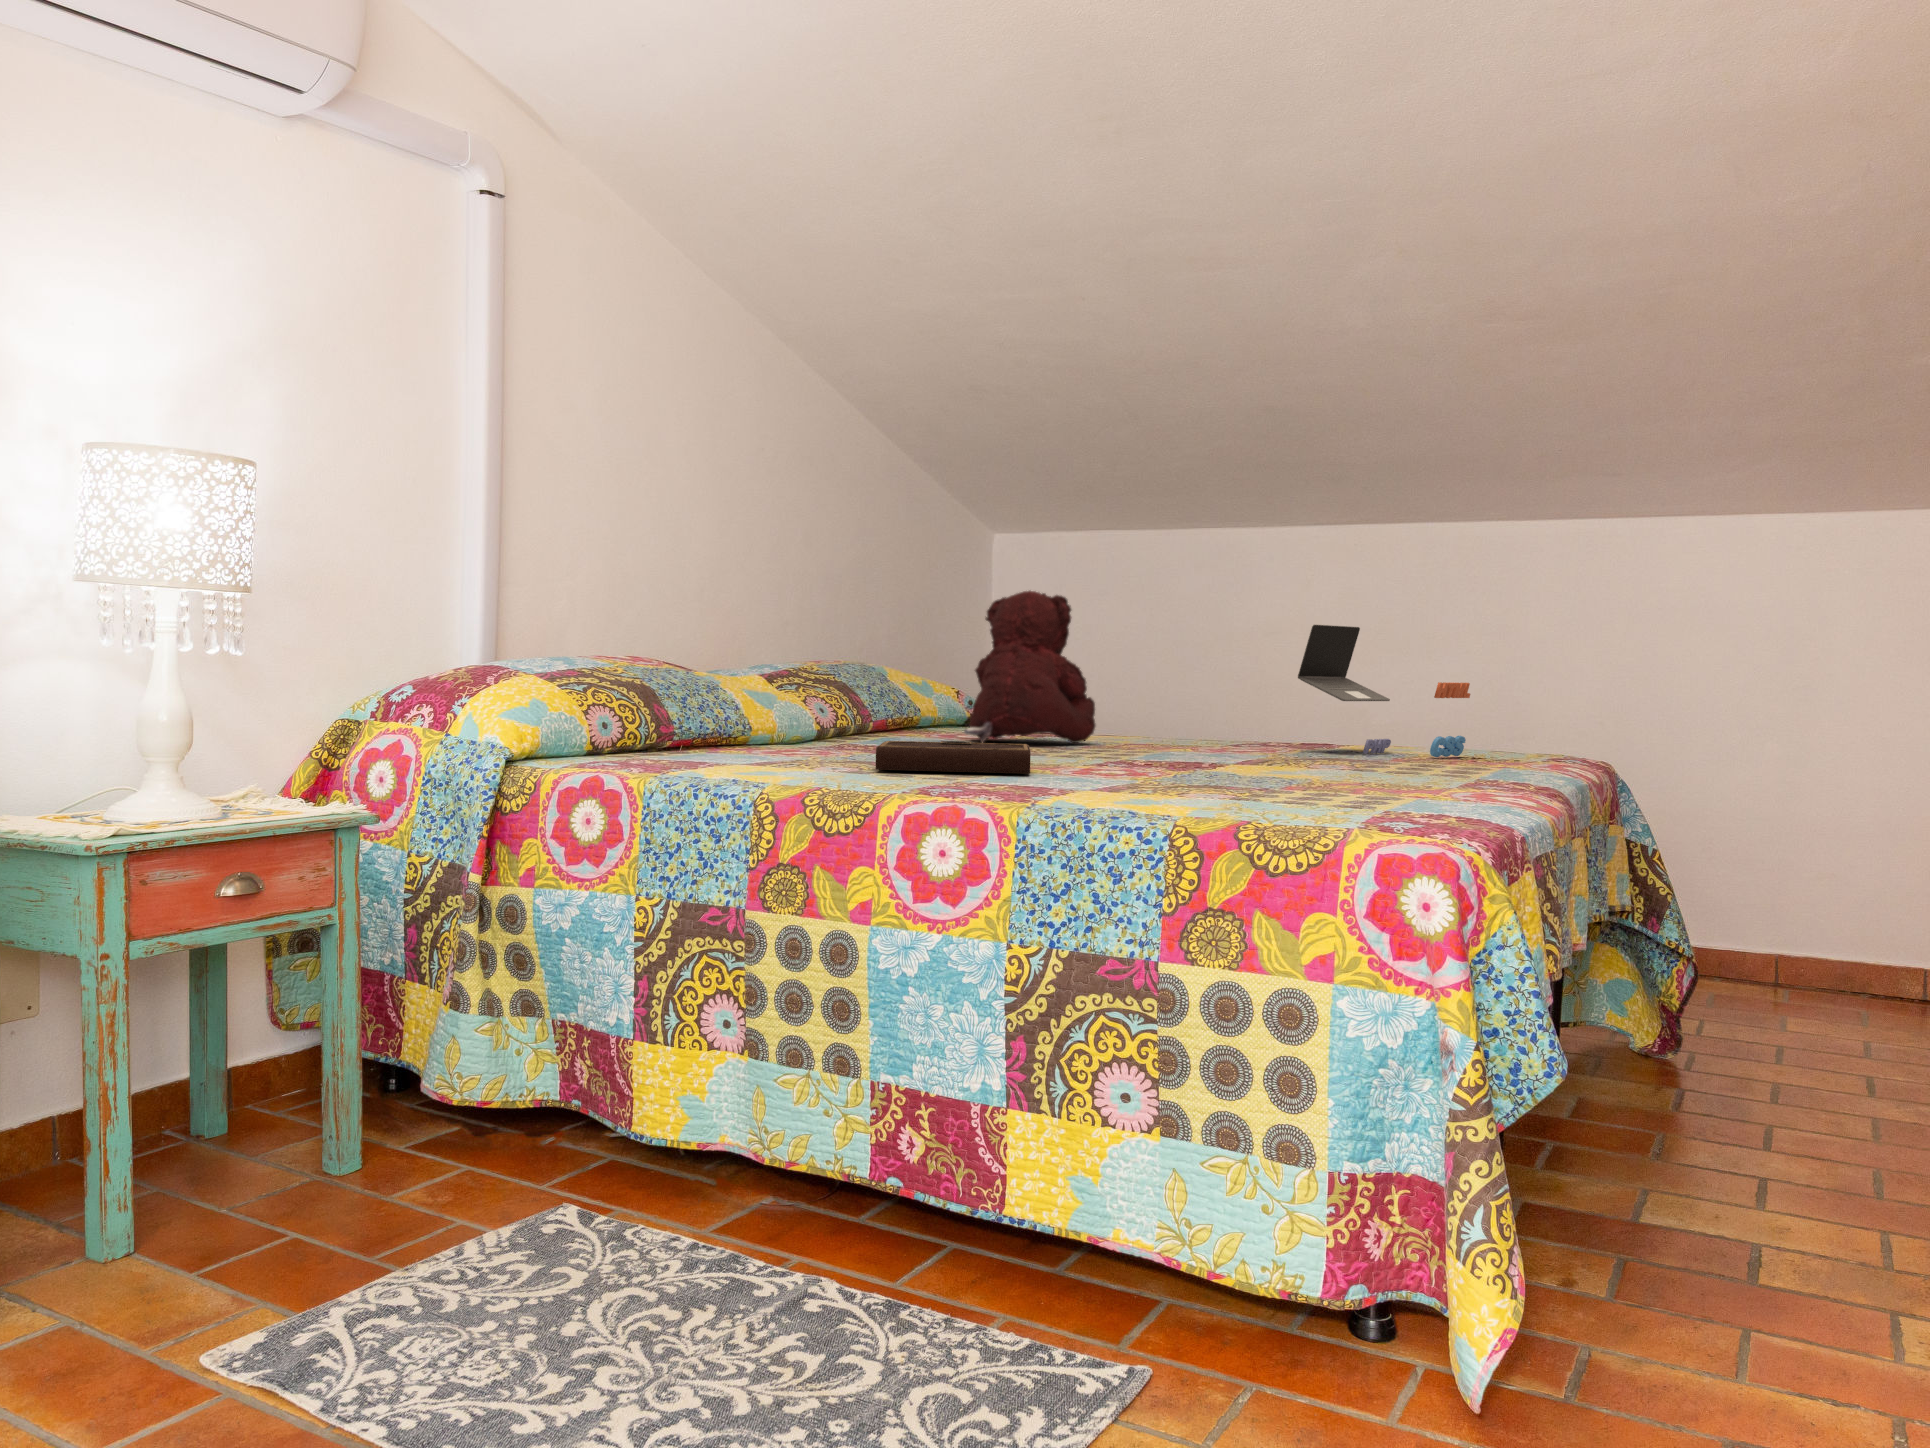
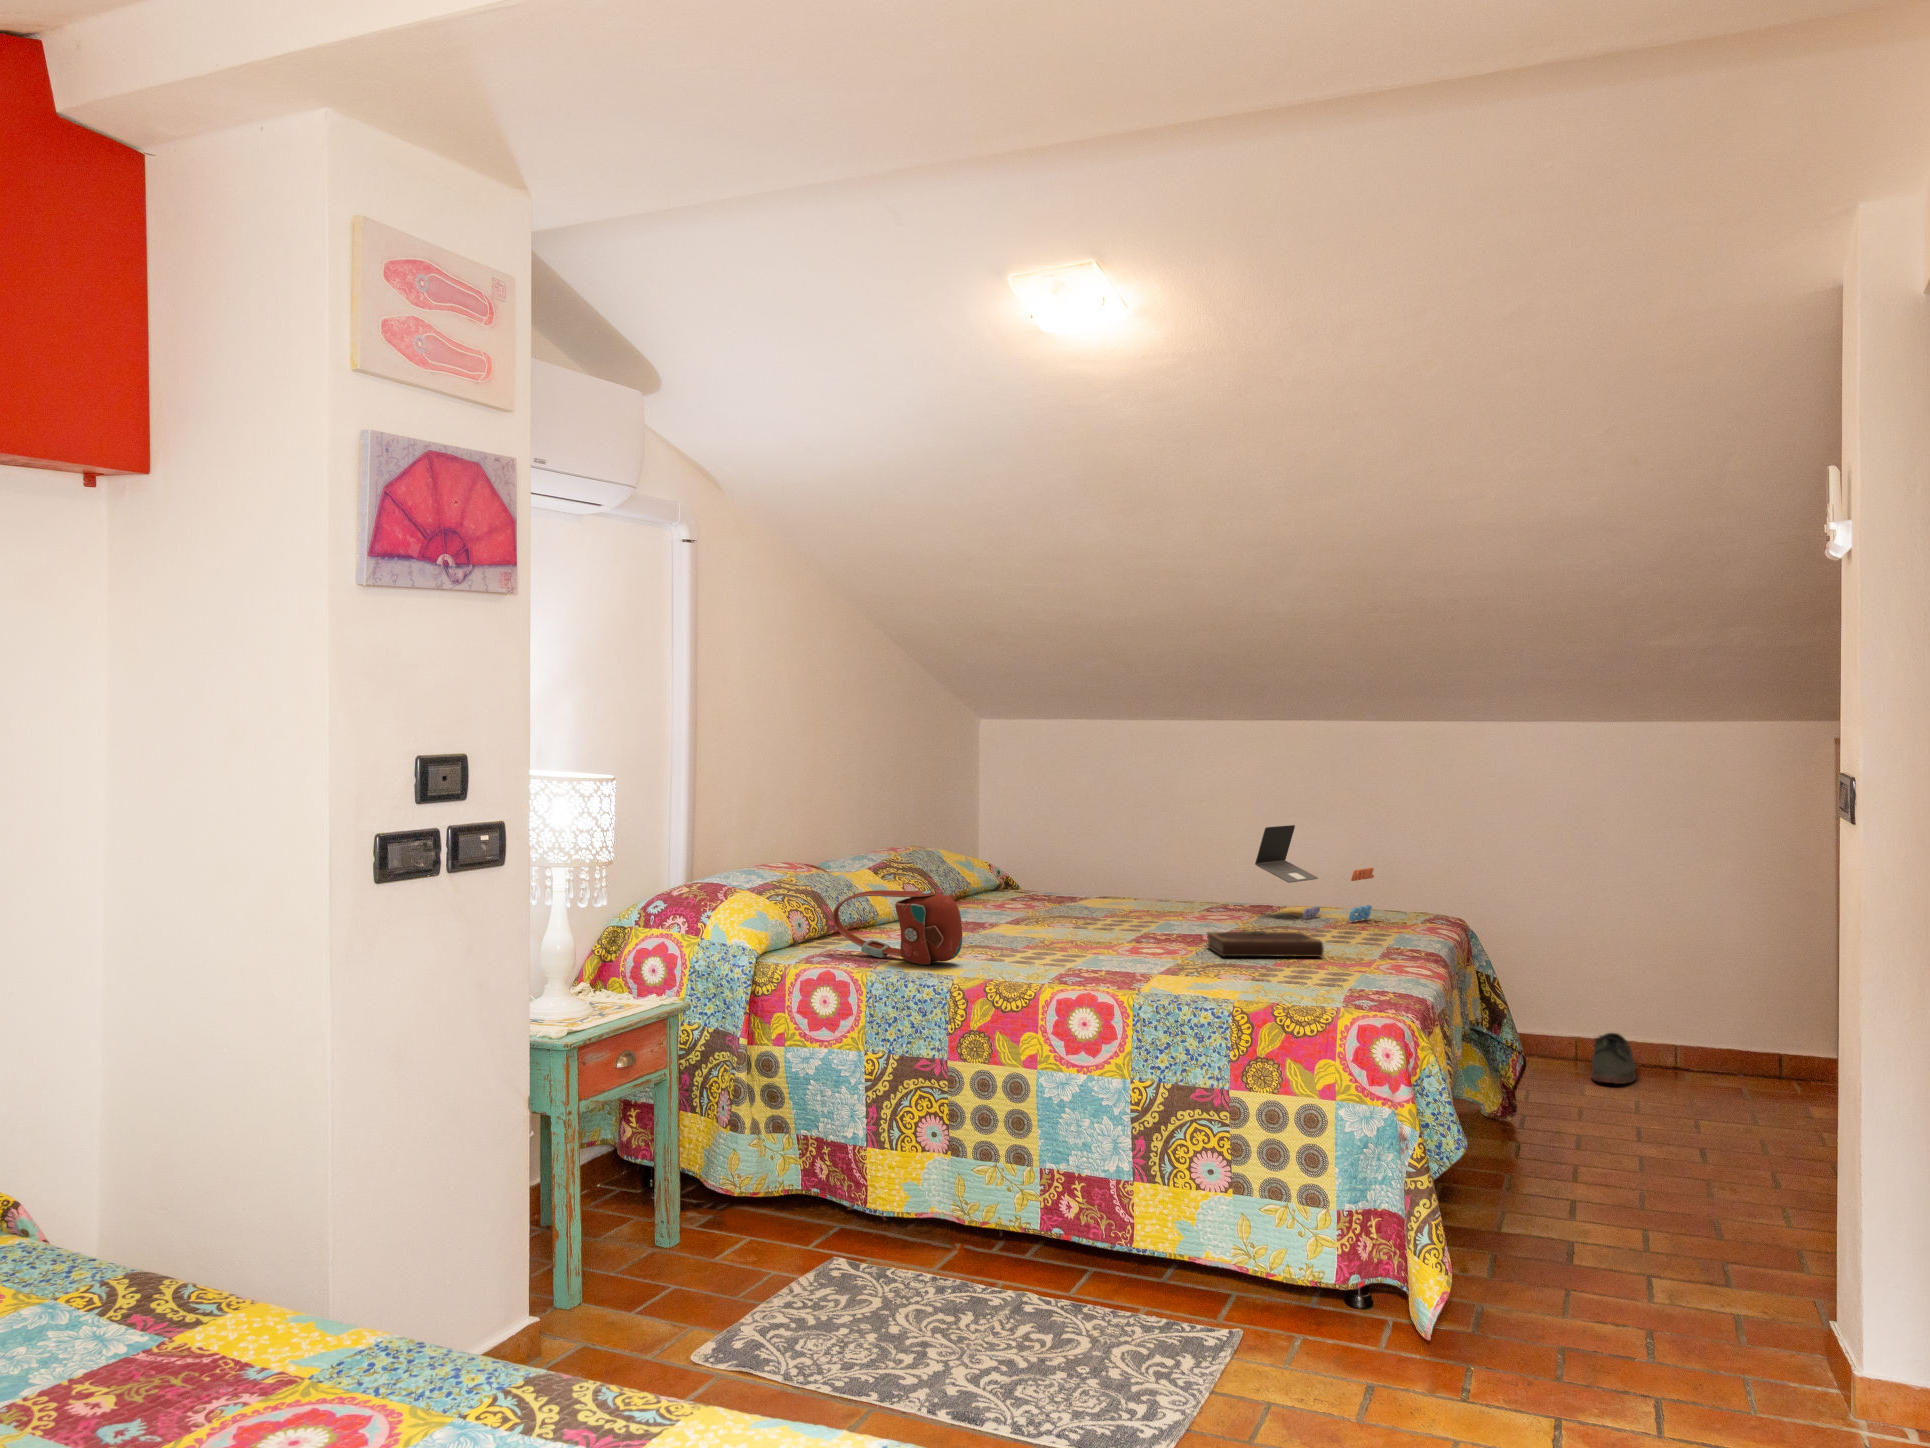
teddy bear: present [964,591,1095,743] -> none [1017,799,1111,916]
handbag: none [630,664,800,773] -> present [833,890,962,965]
notebook: present [876,741,1031,773] -> present [1207,931,1324,957]
shoe: none [1787,938,1855,1006] -> present [1591,1033,1636,1084]

